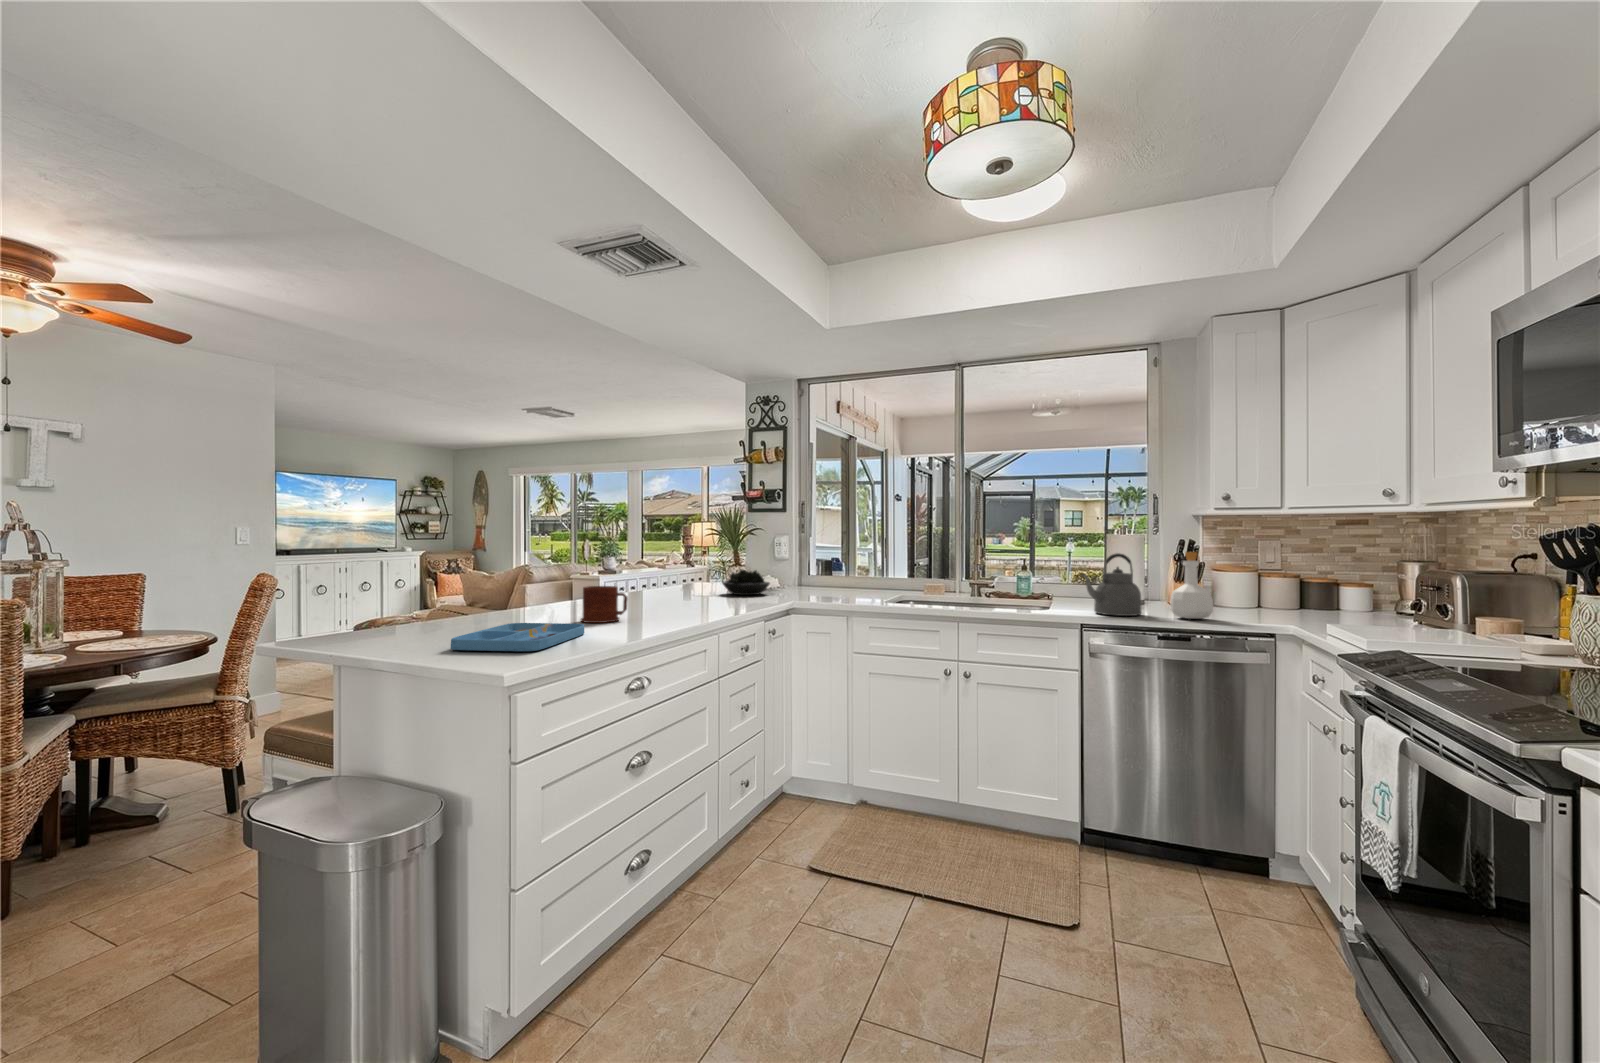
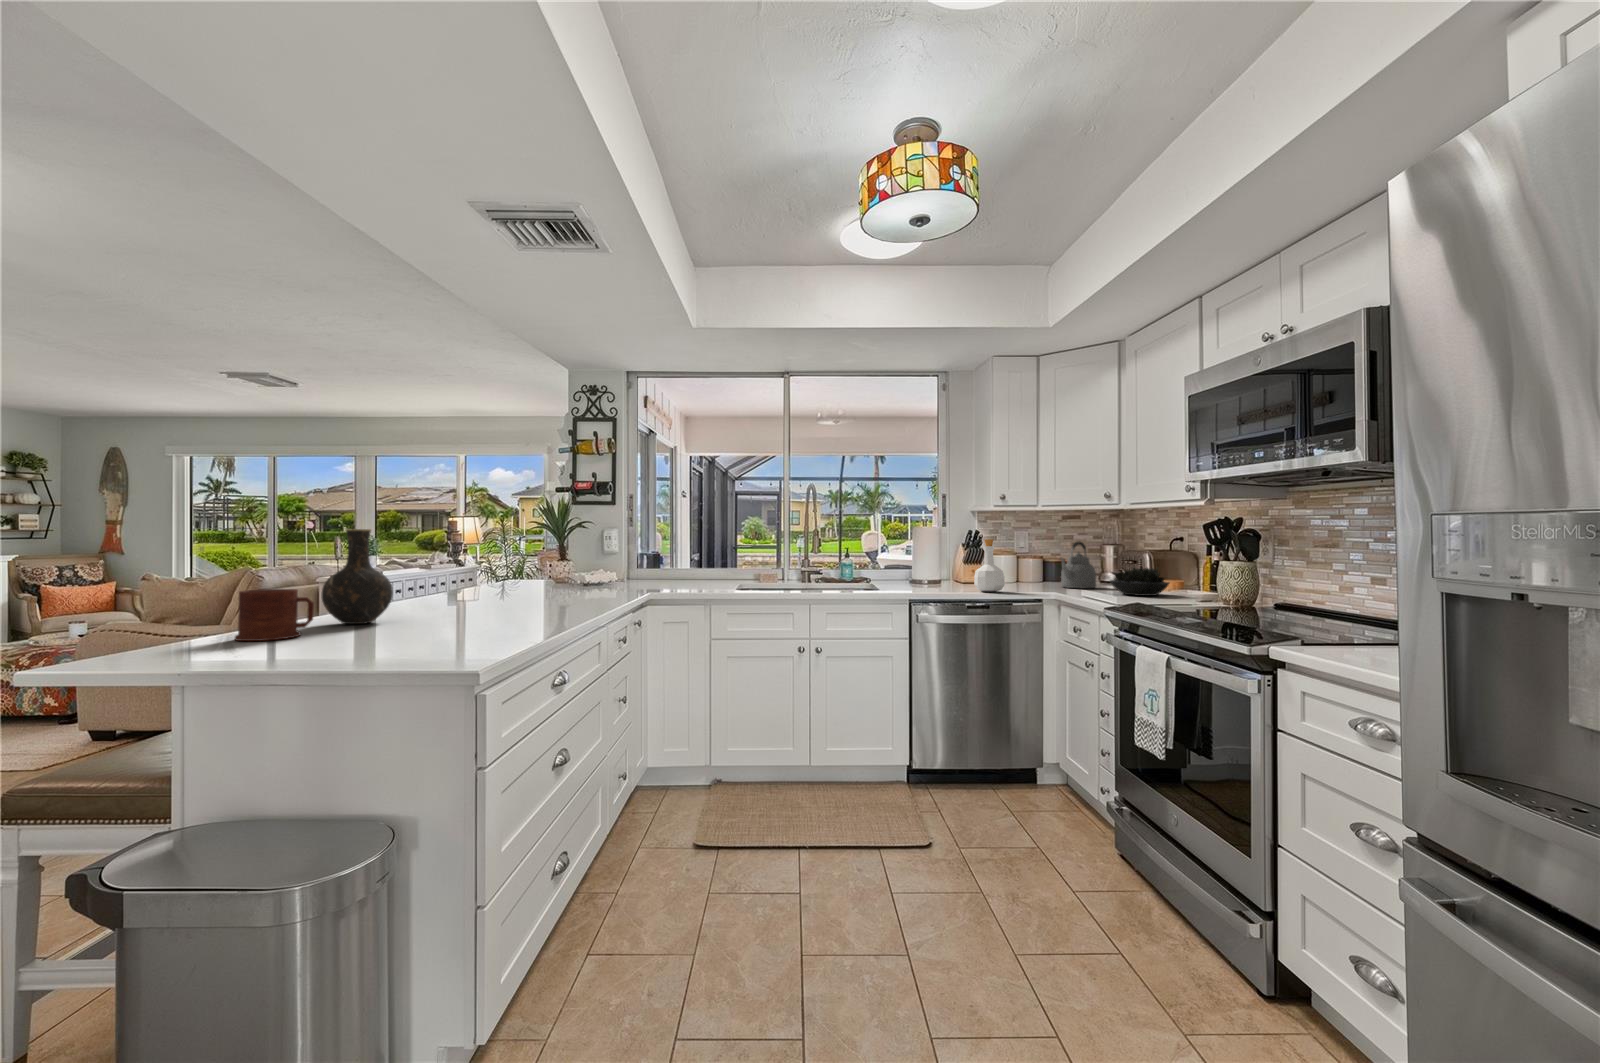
vase: none [453,543,511,627] -> present [322,529,393,624]
kettle: present [1081,553,1142,616] -> present [1060,541,1096,588]
succulent plant: present [723,569,770,595] -> present [1110,567,1170,596]
mug: present [581,586,628,623] -> present [235,589,314,641]
tray: present [450,623,584,651] -> none [385,614,505,643]

